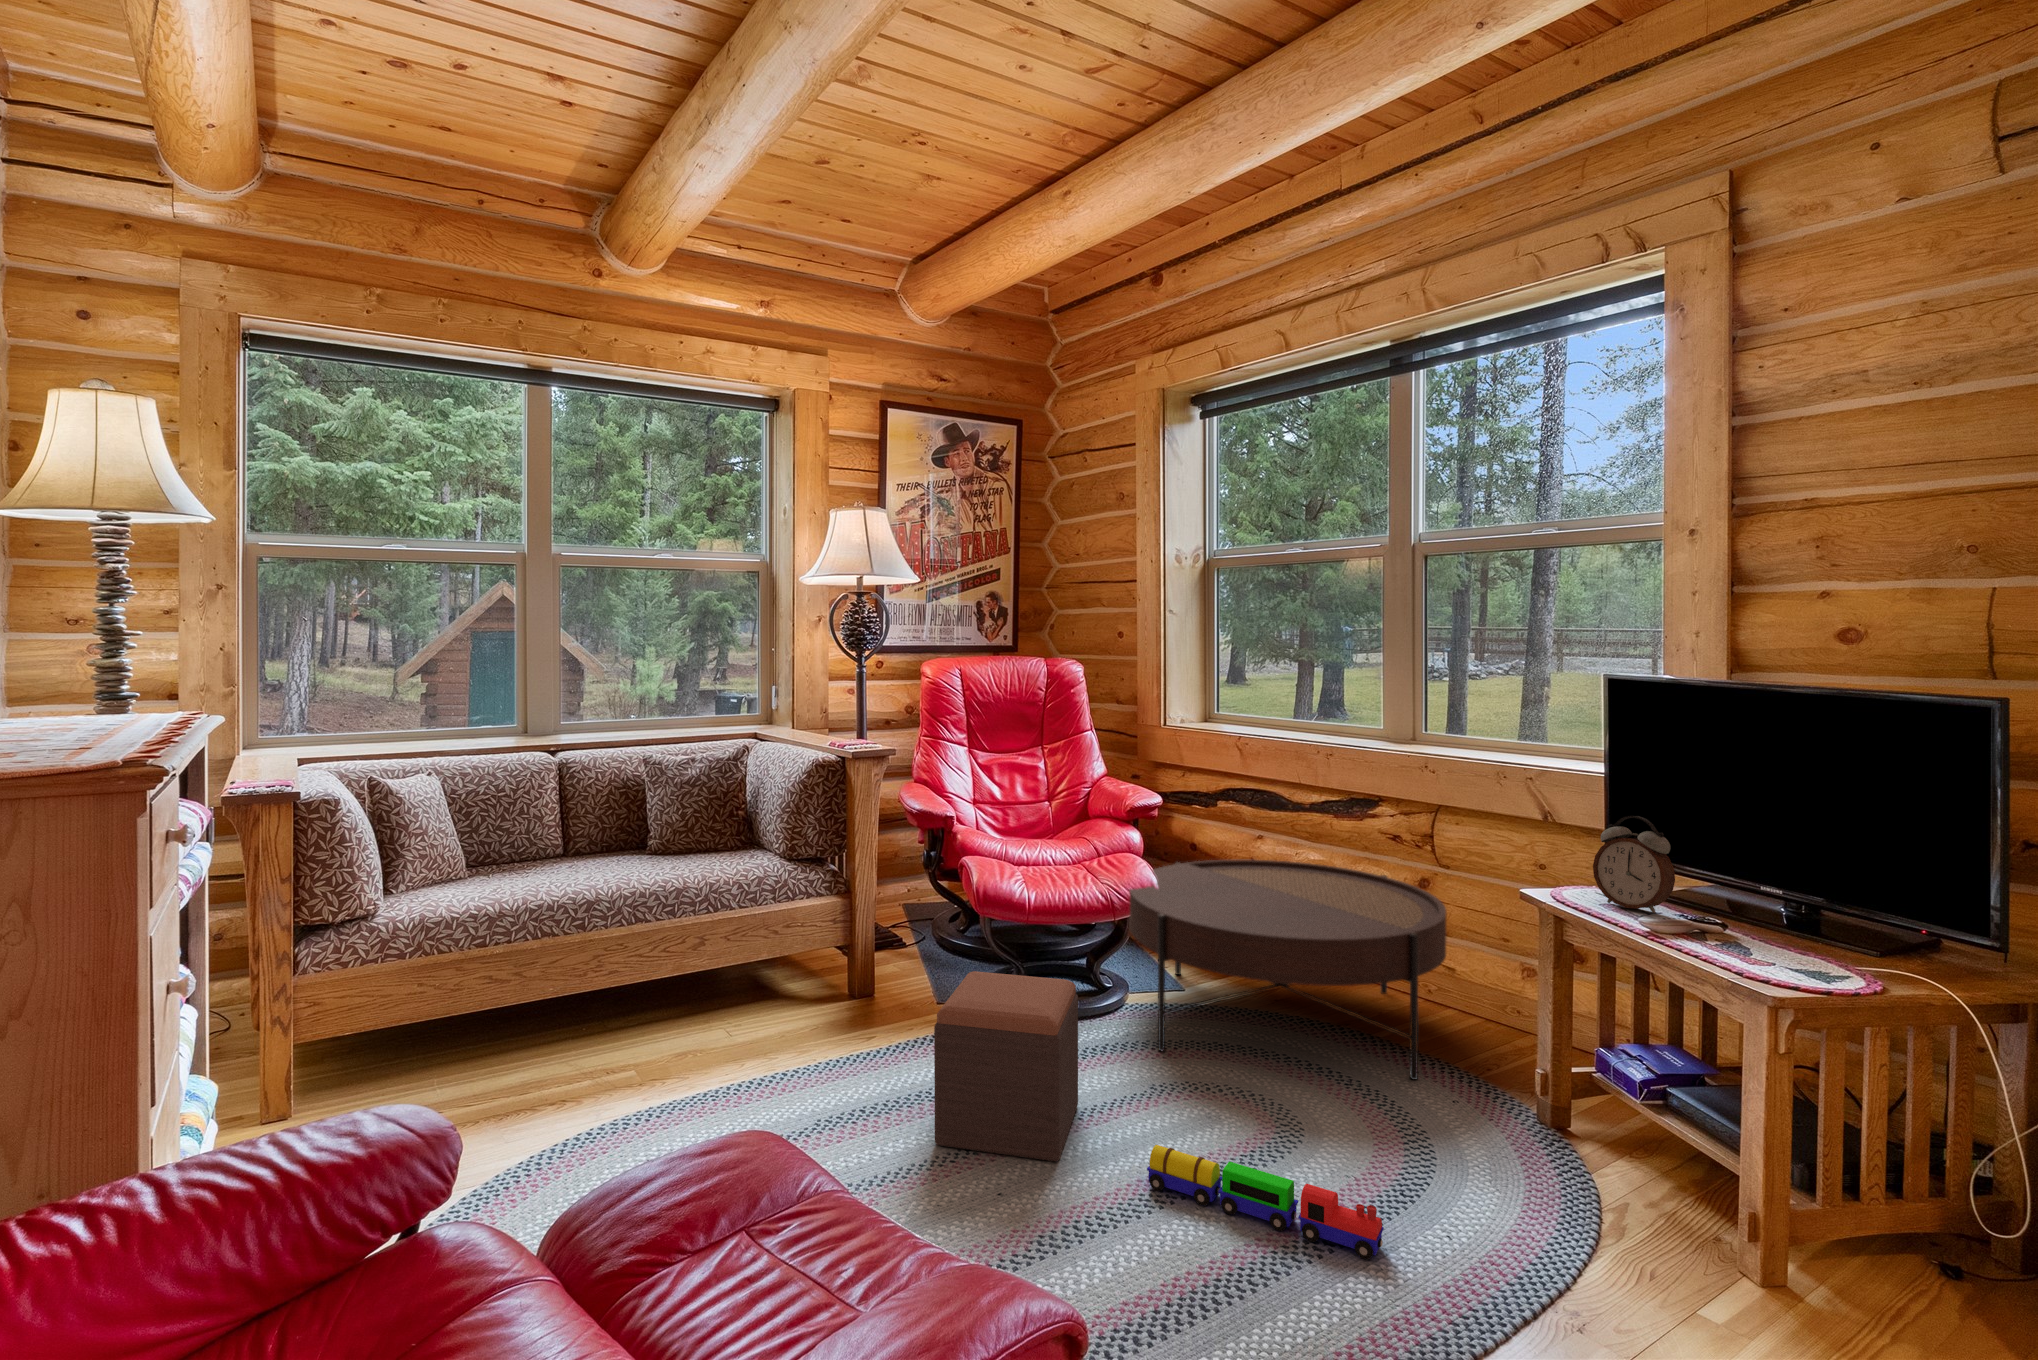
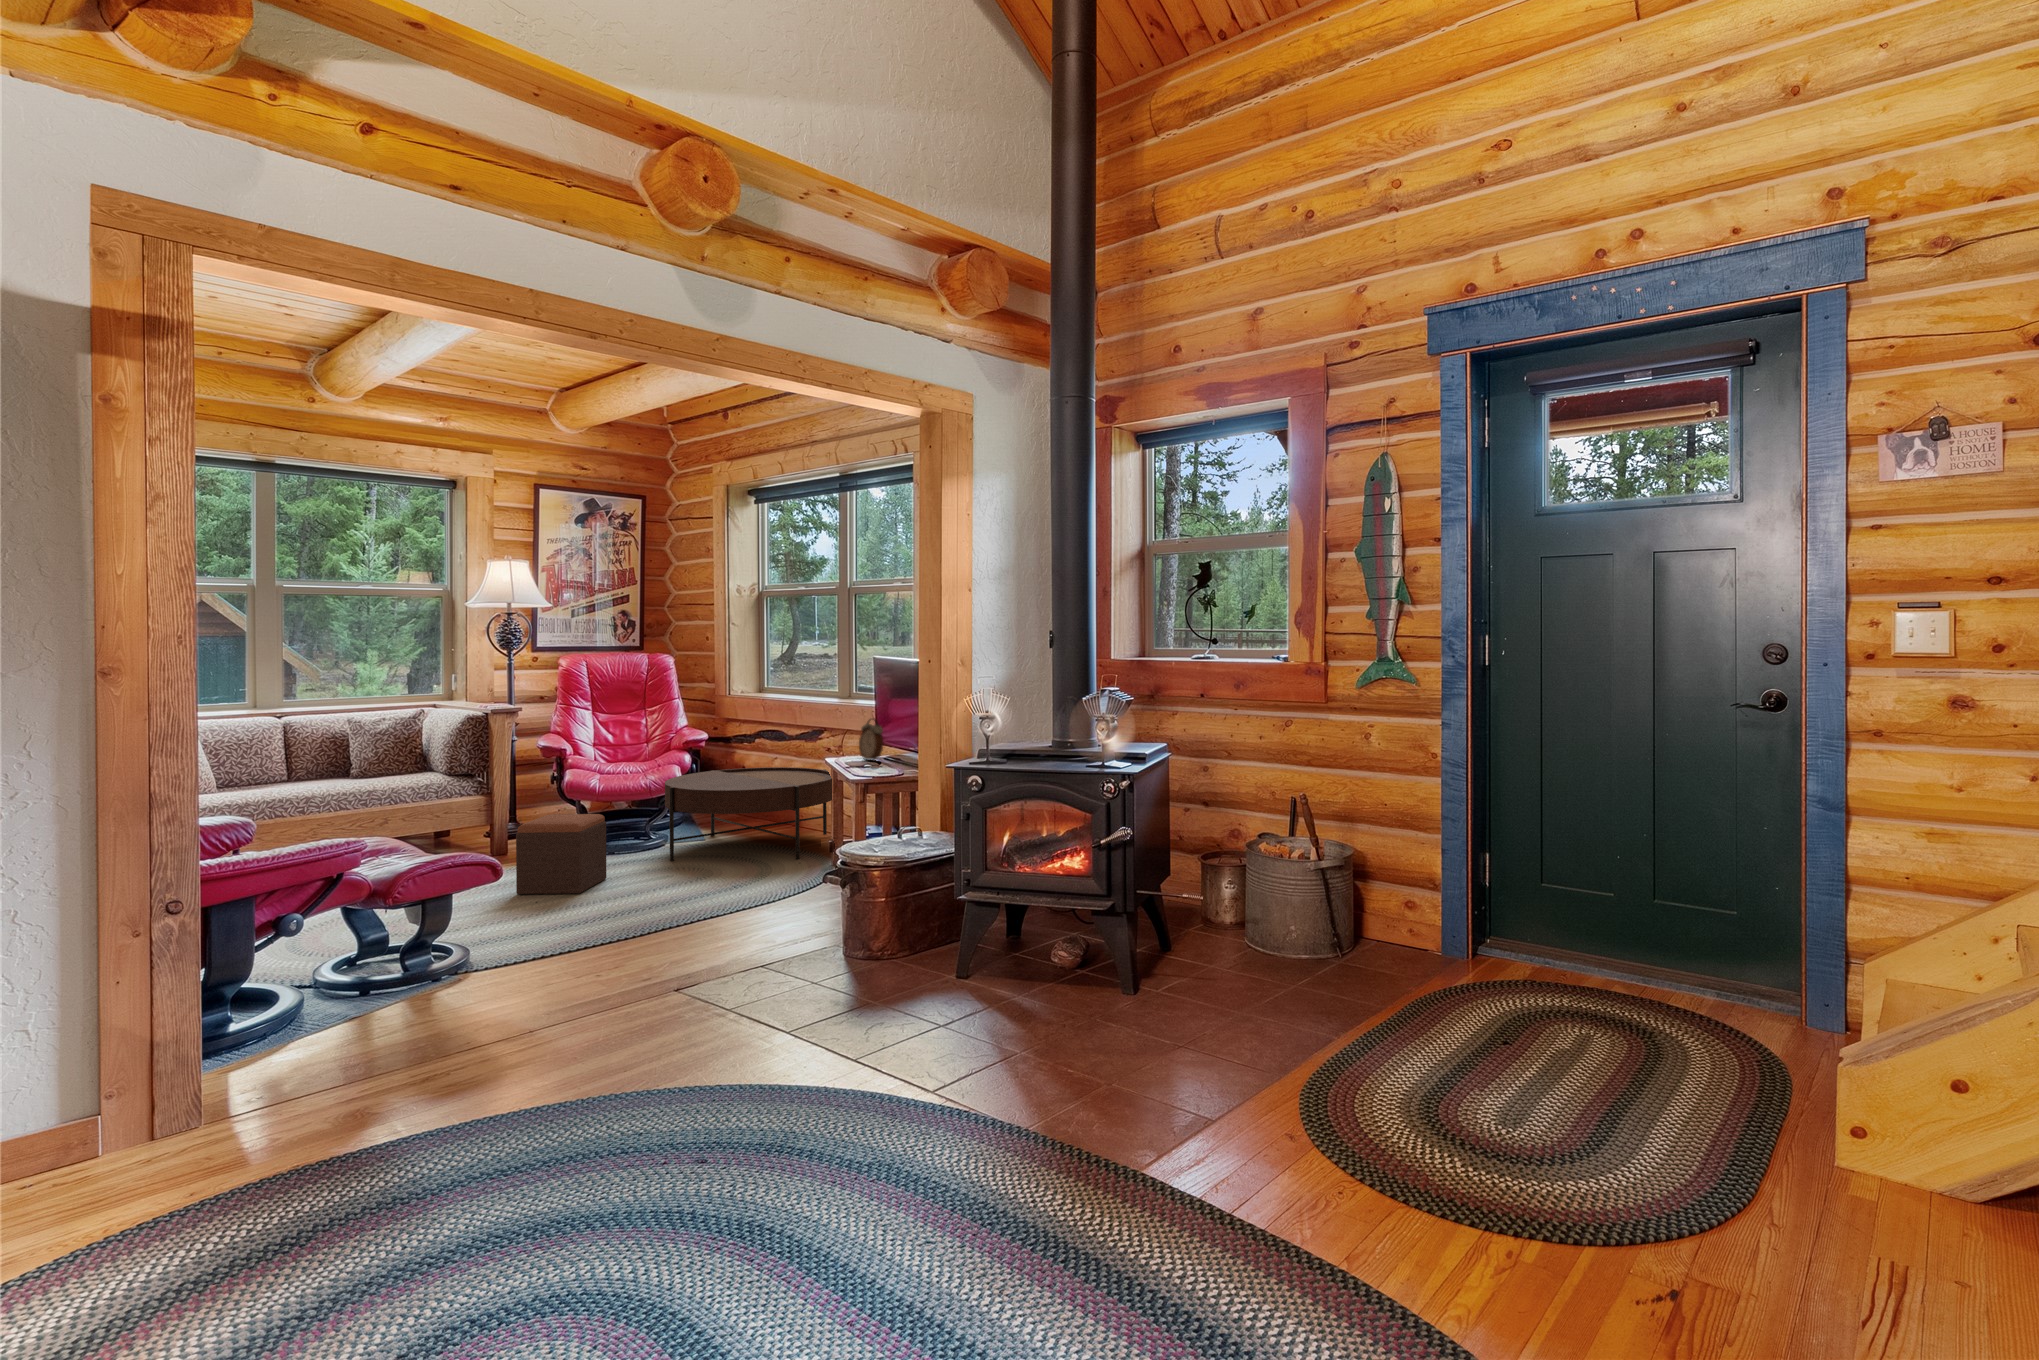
toy train: present [1147,1145,1384,1259] -> none [621,877,716,903]

